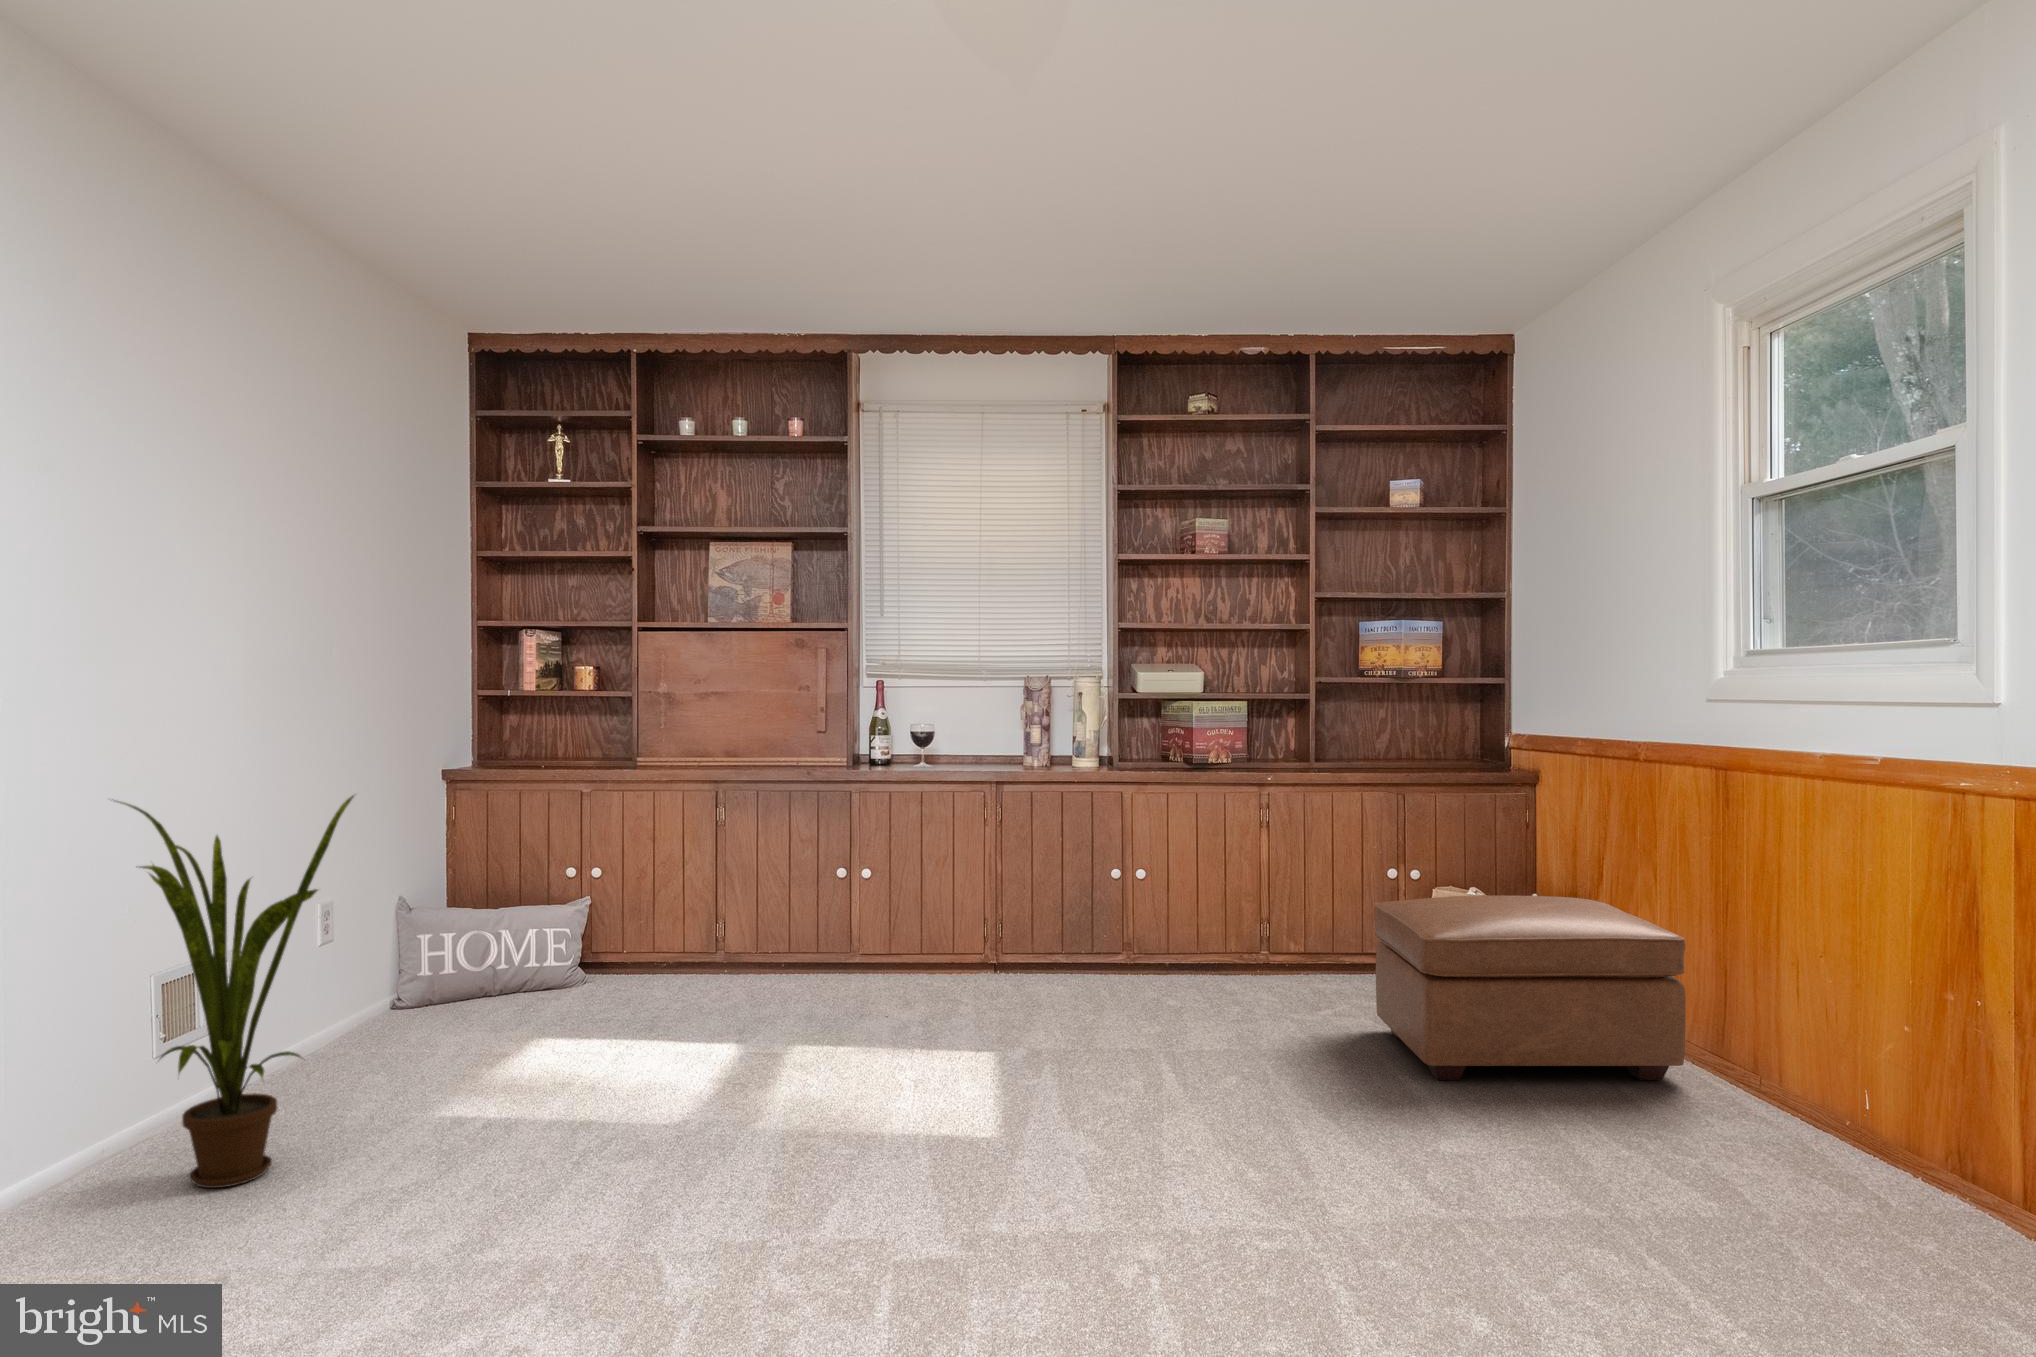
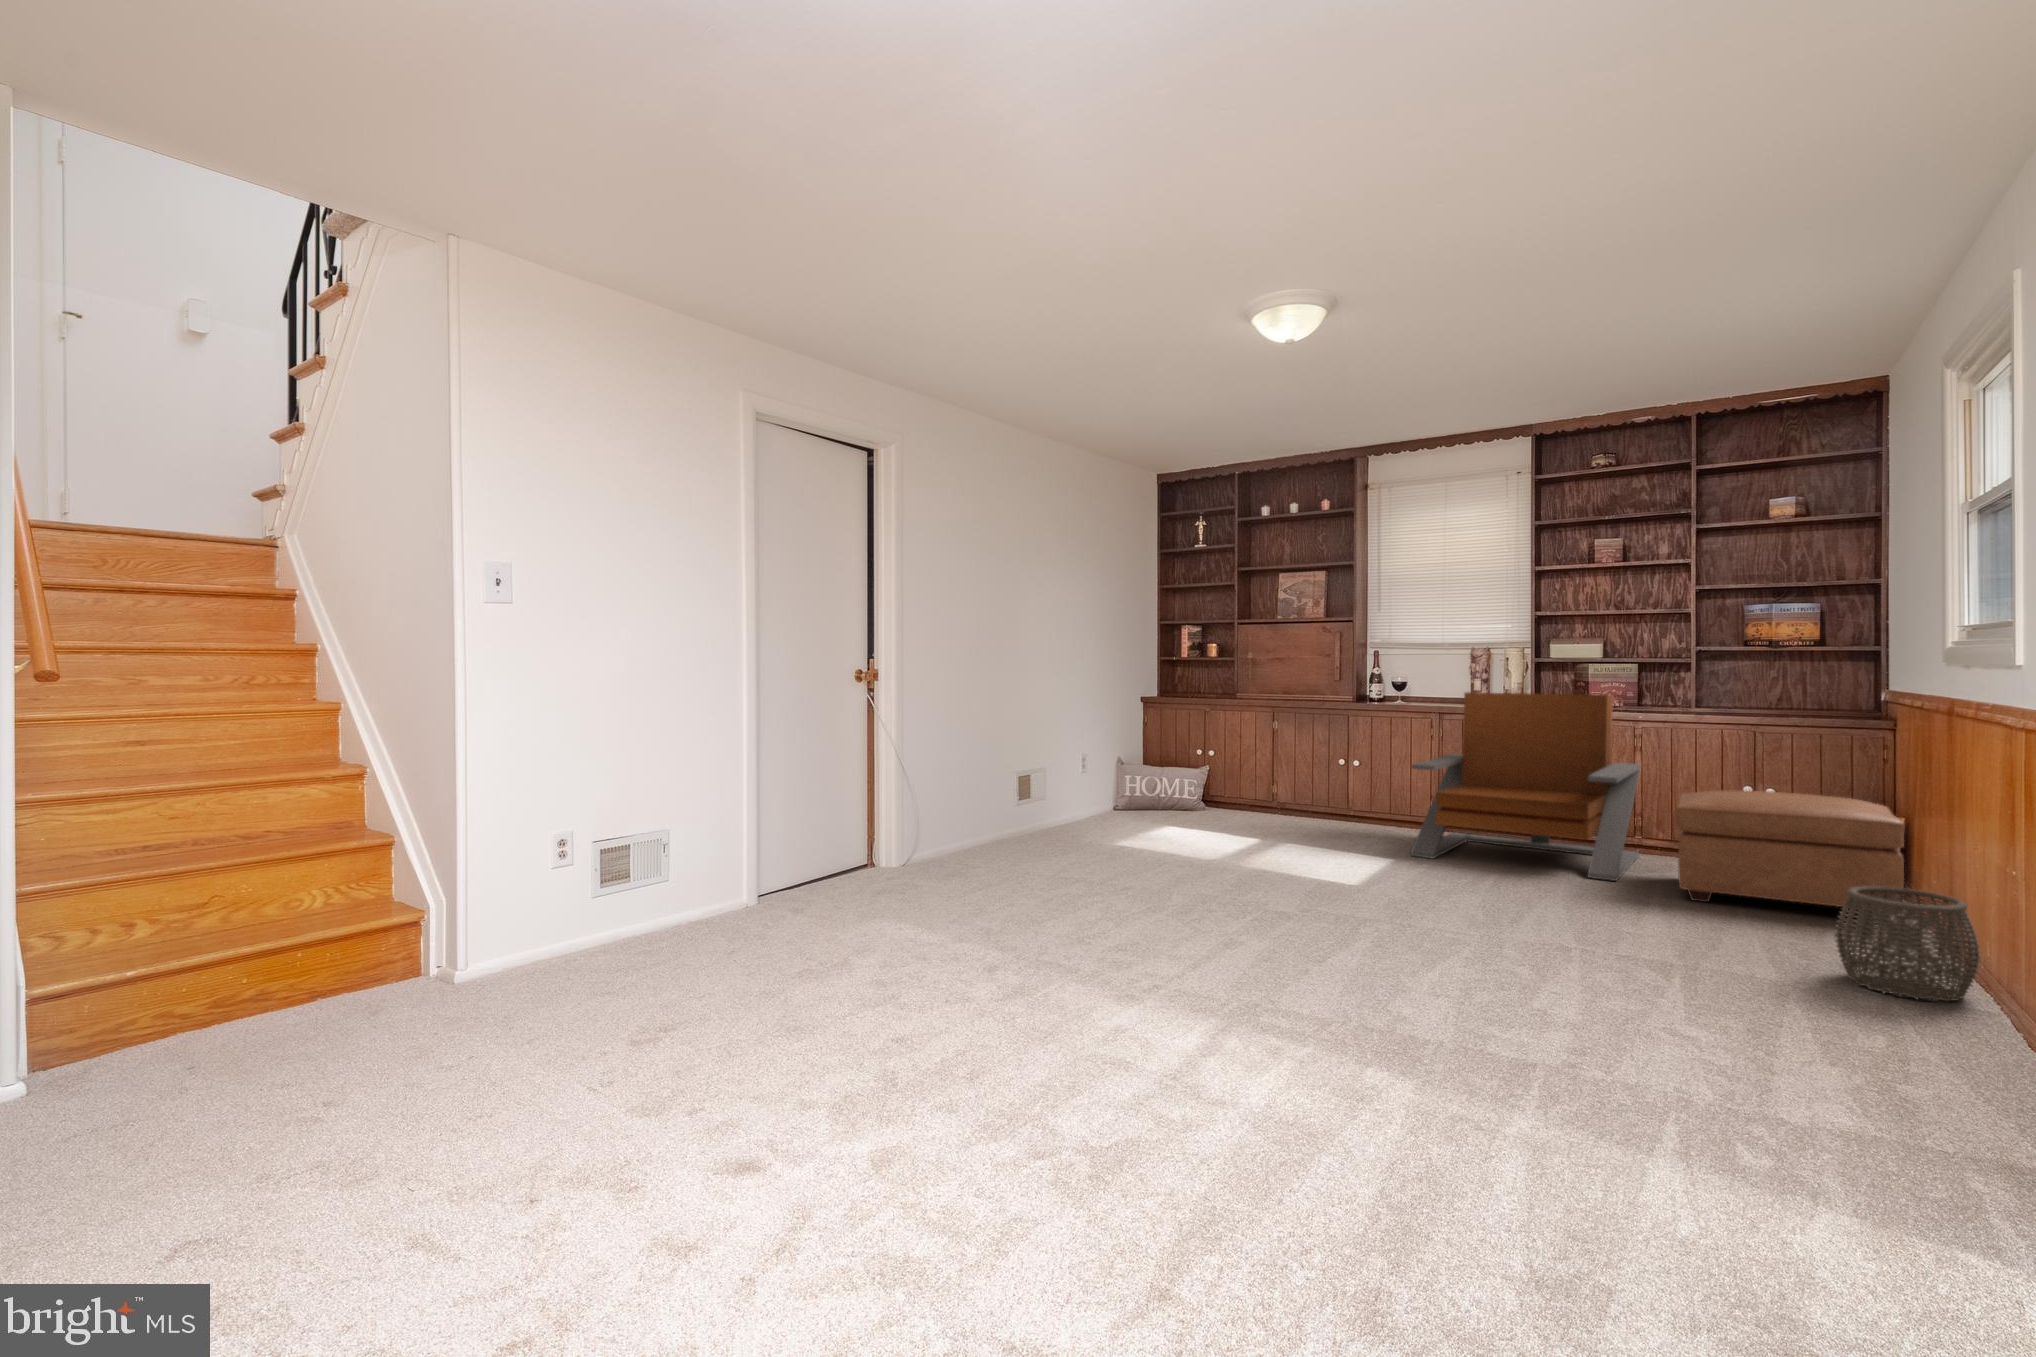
lounge chair: none [1003,753,1316,1054] -> present [1411,692,1641,881]
house plant: present [114,795,354,1188] -> none [997,692,1085,850]
woven basket: none [1773,1073,1978,1266] -> present [1835,886,1981,1002]

